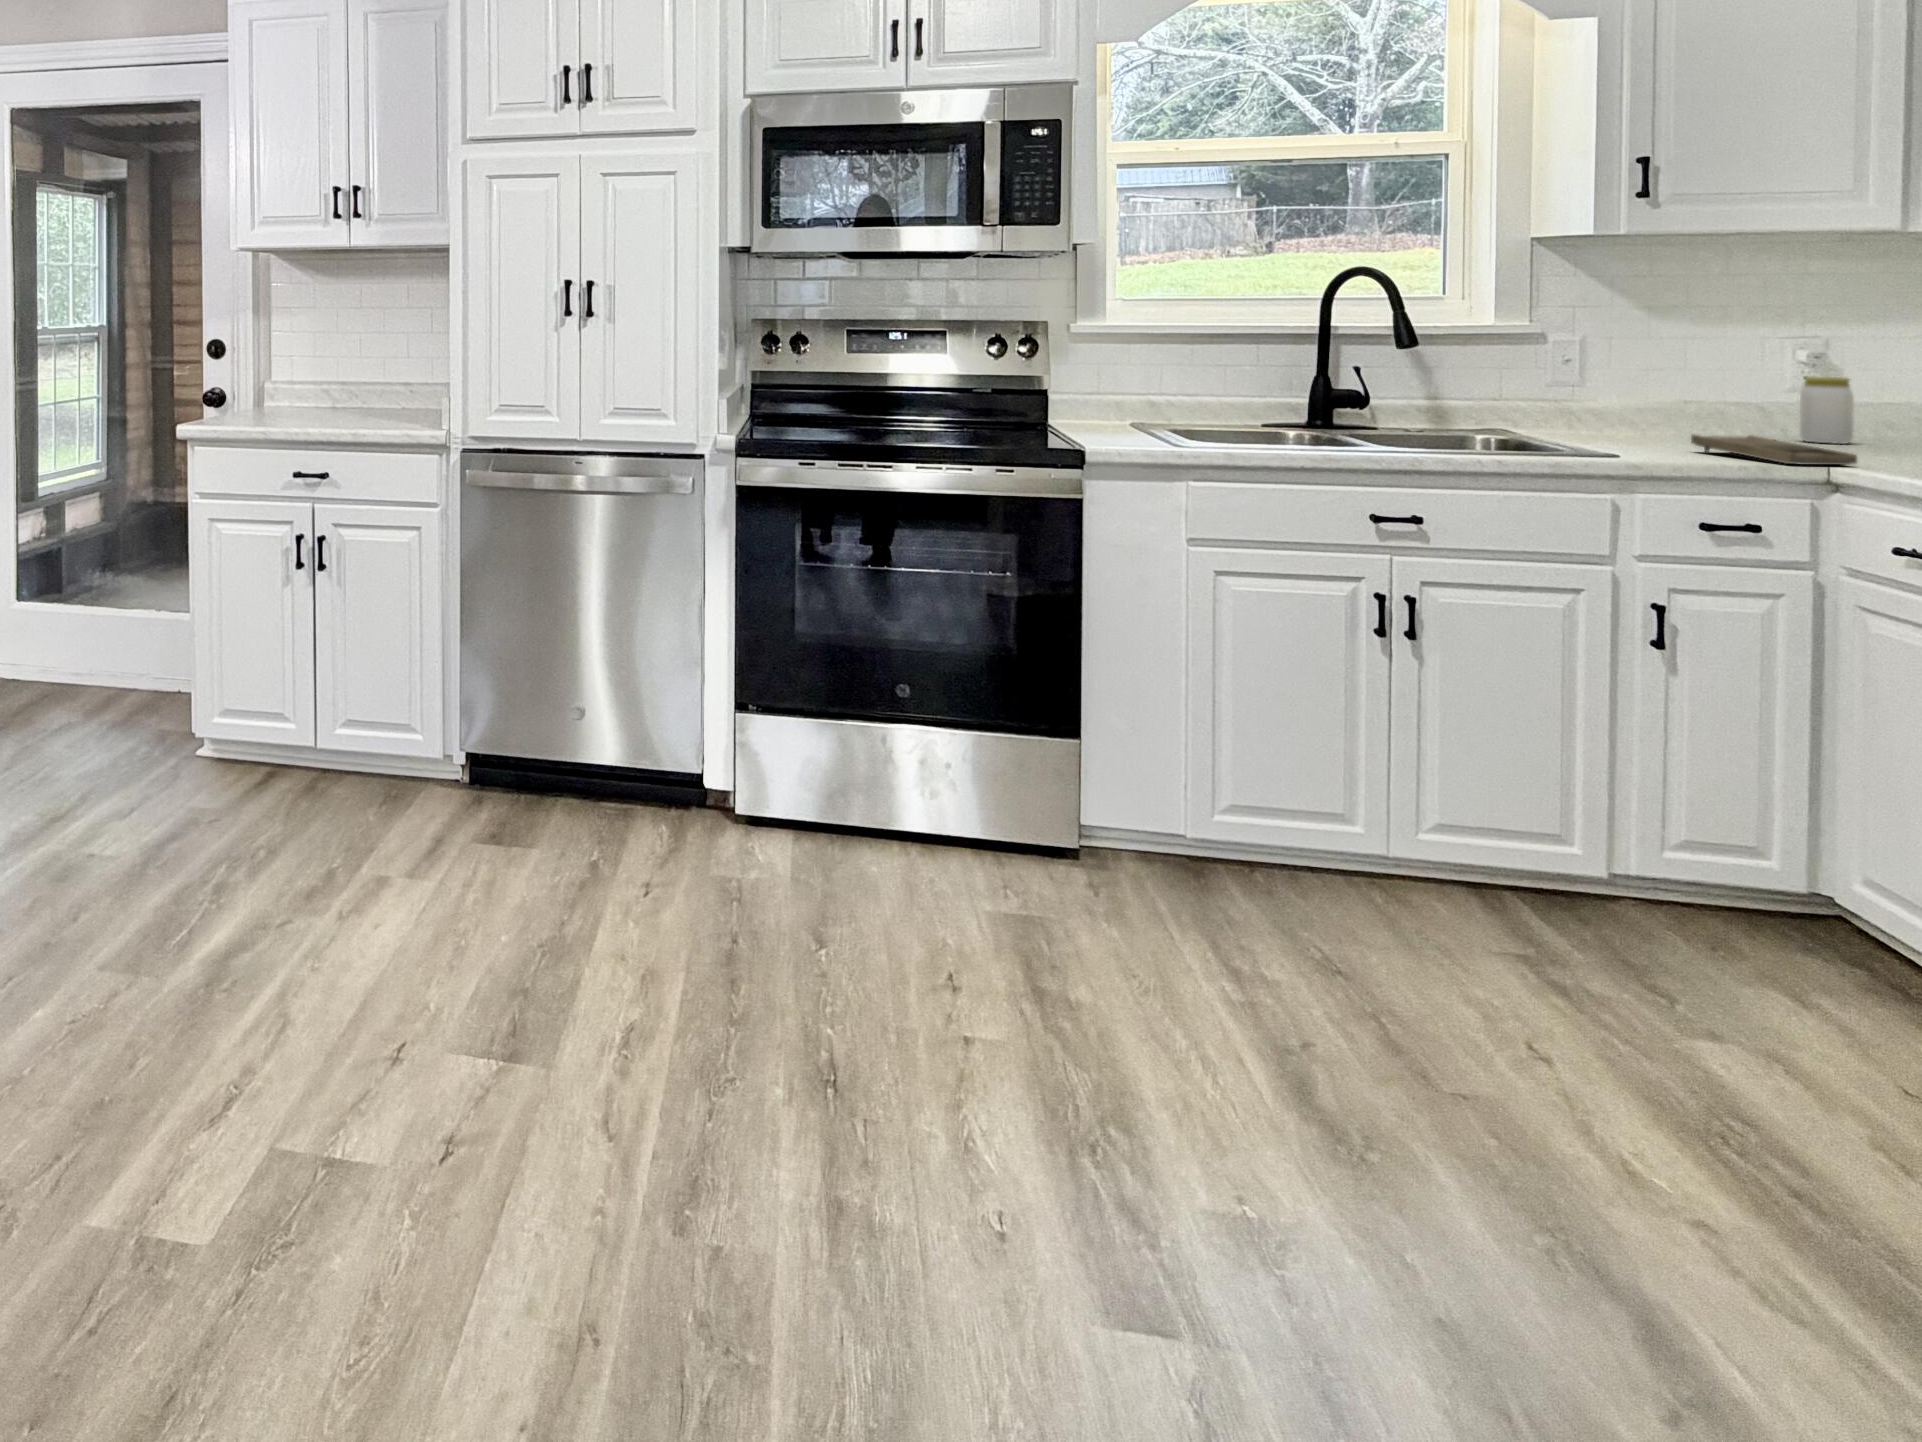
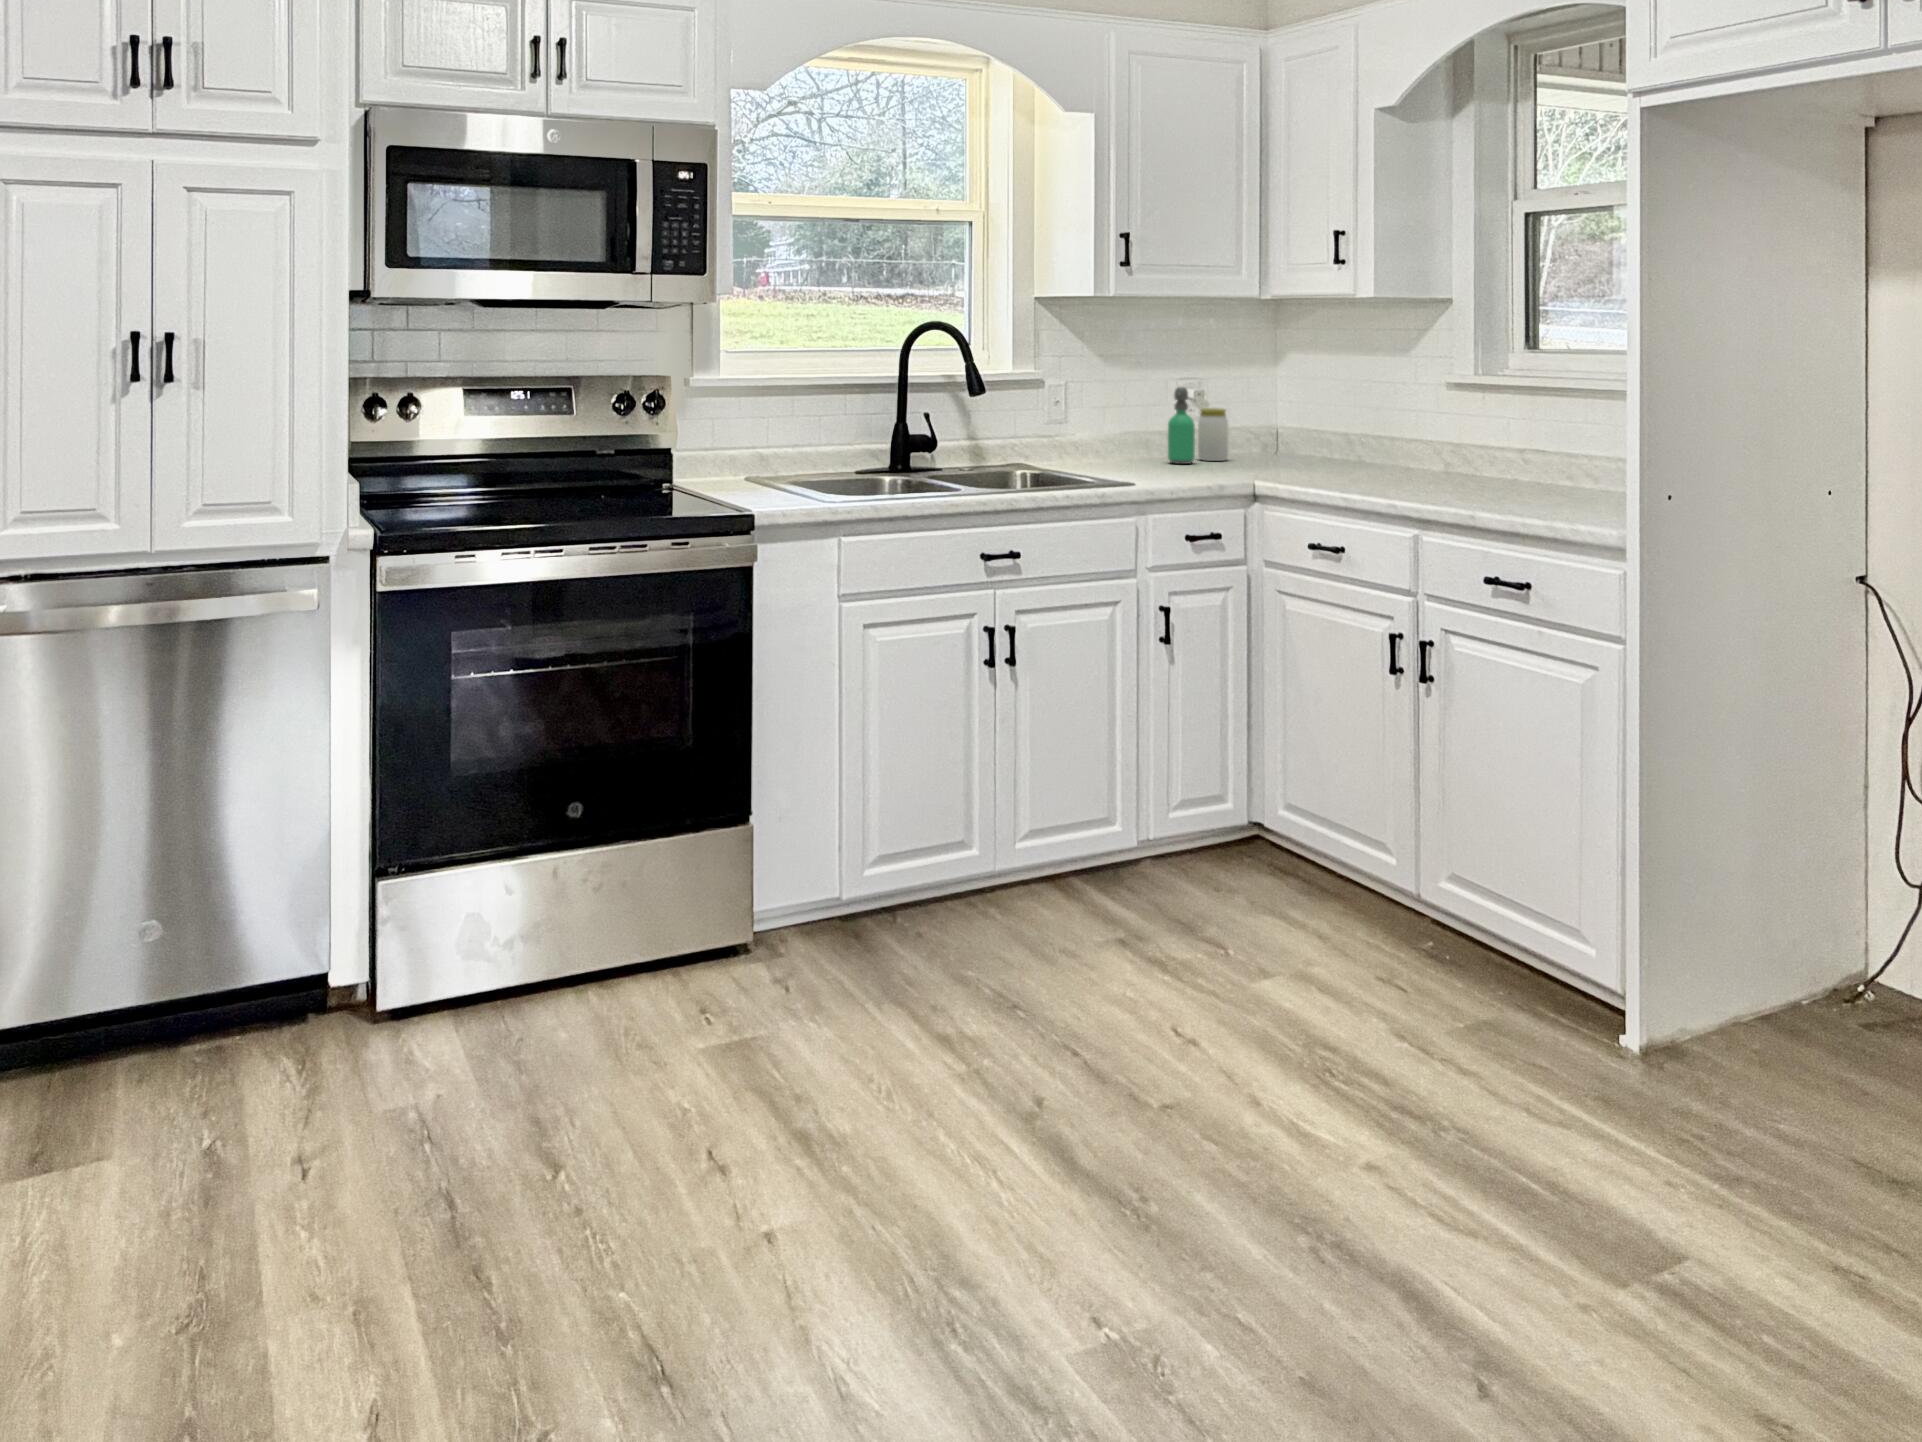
soap dispenser: none [1737,347,1783,443] -> present [1168,387,1195,464]
tray: present [1691,435,1857,465] -> none [1164,460,1270,485]

